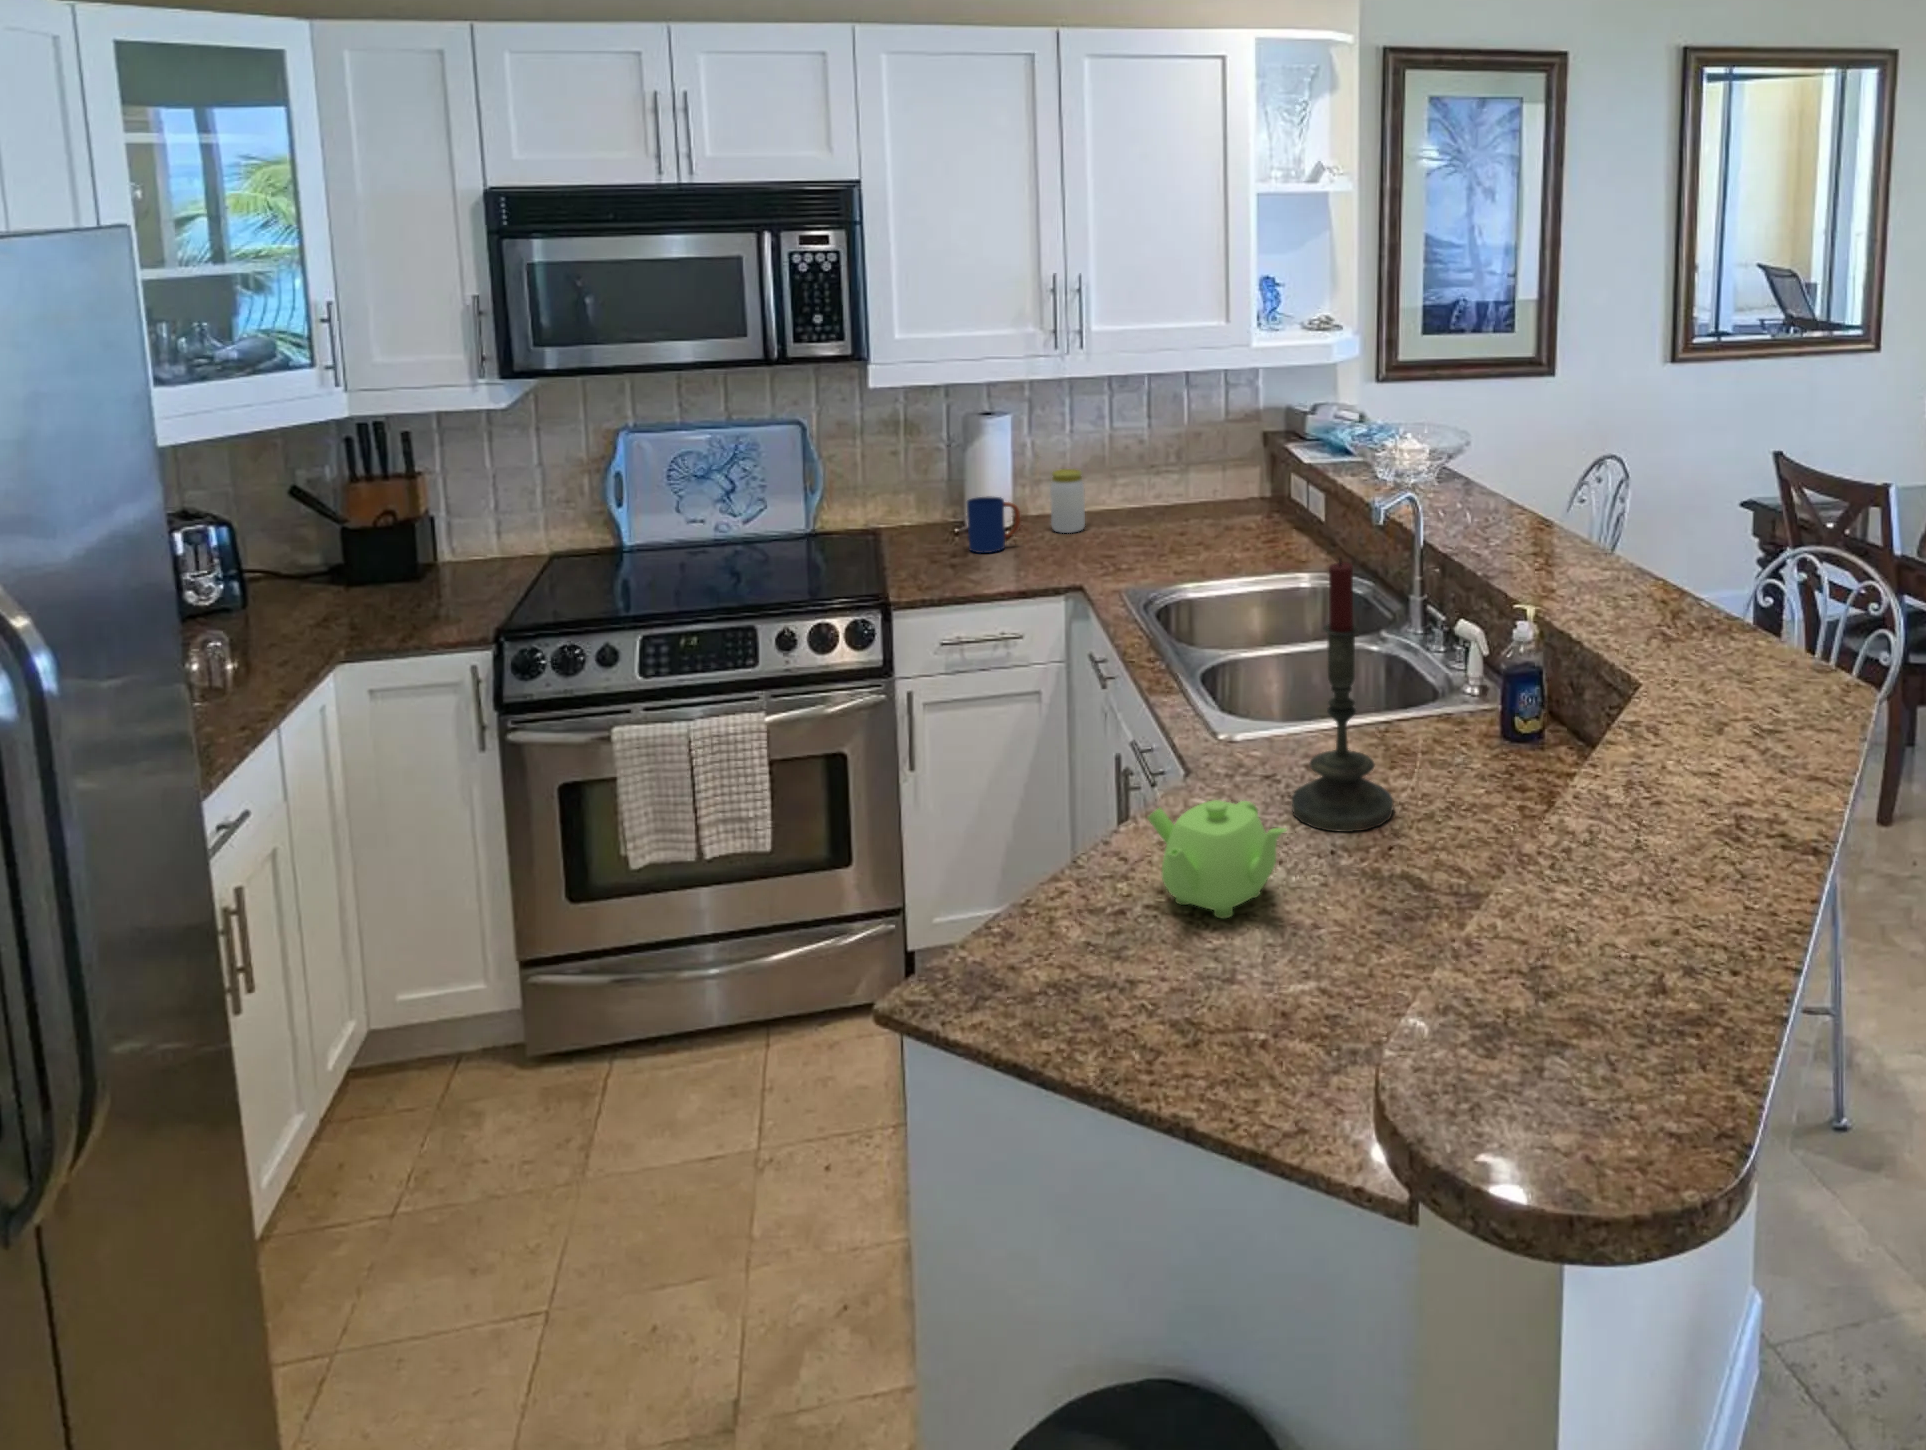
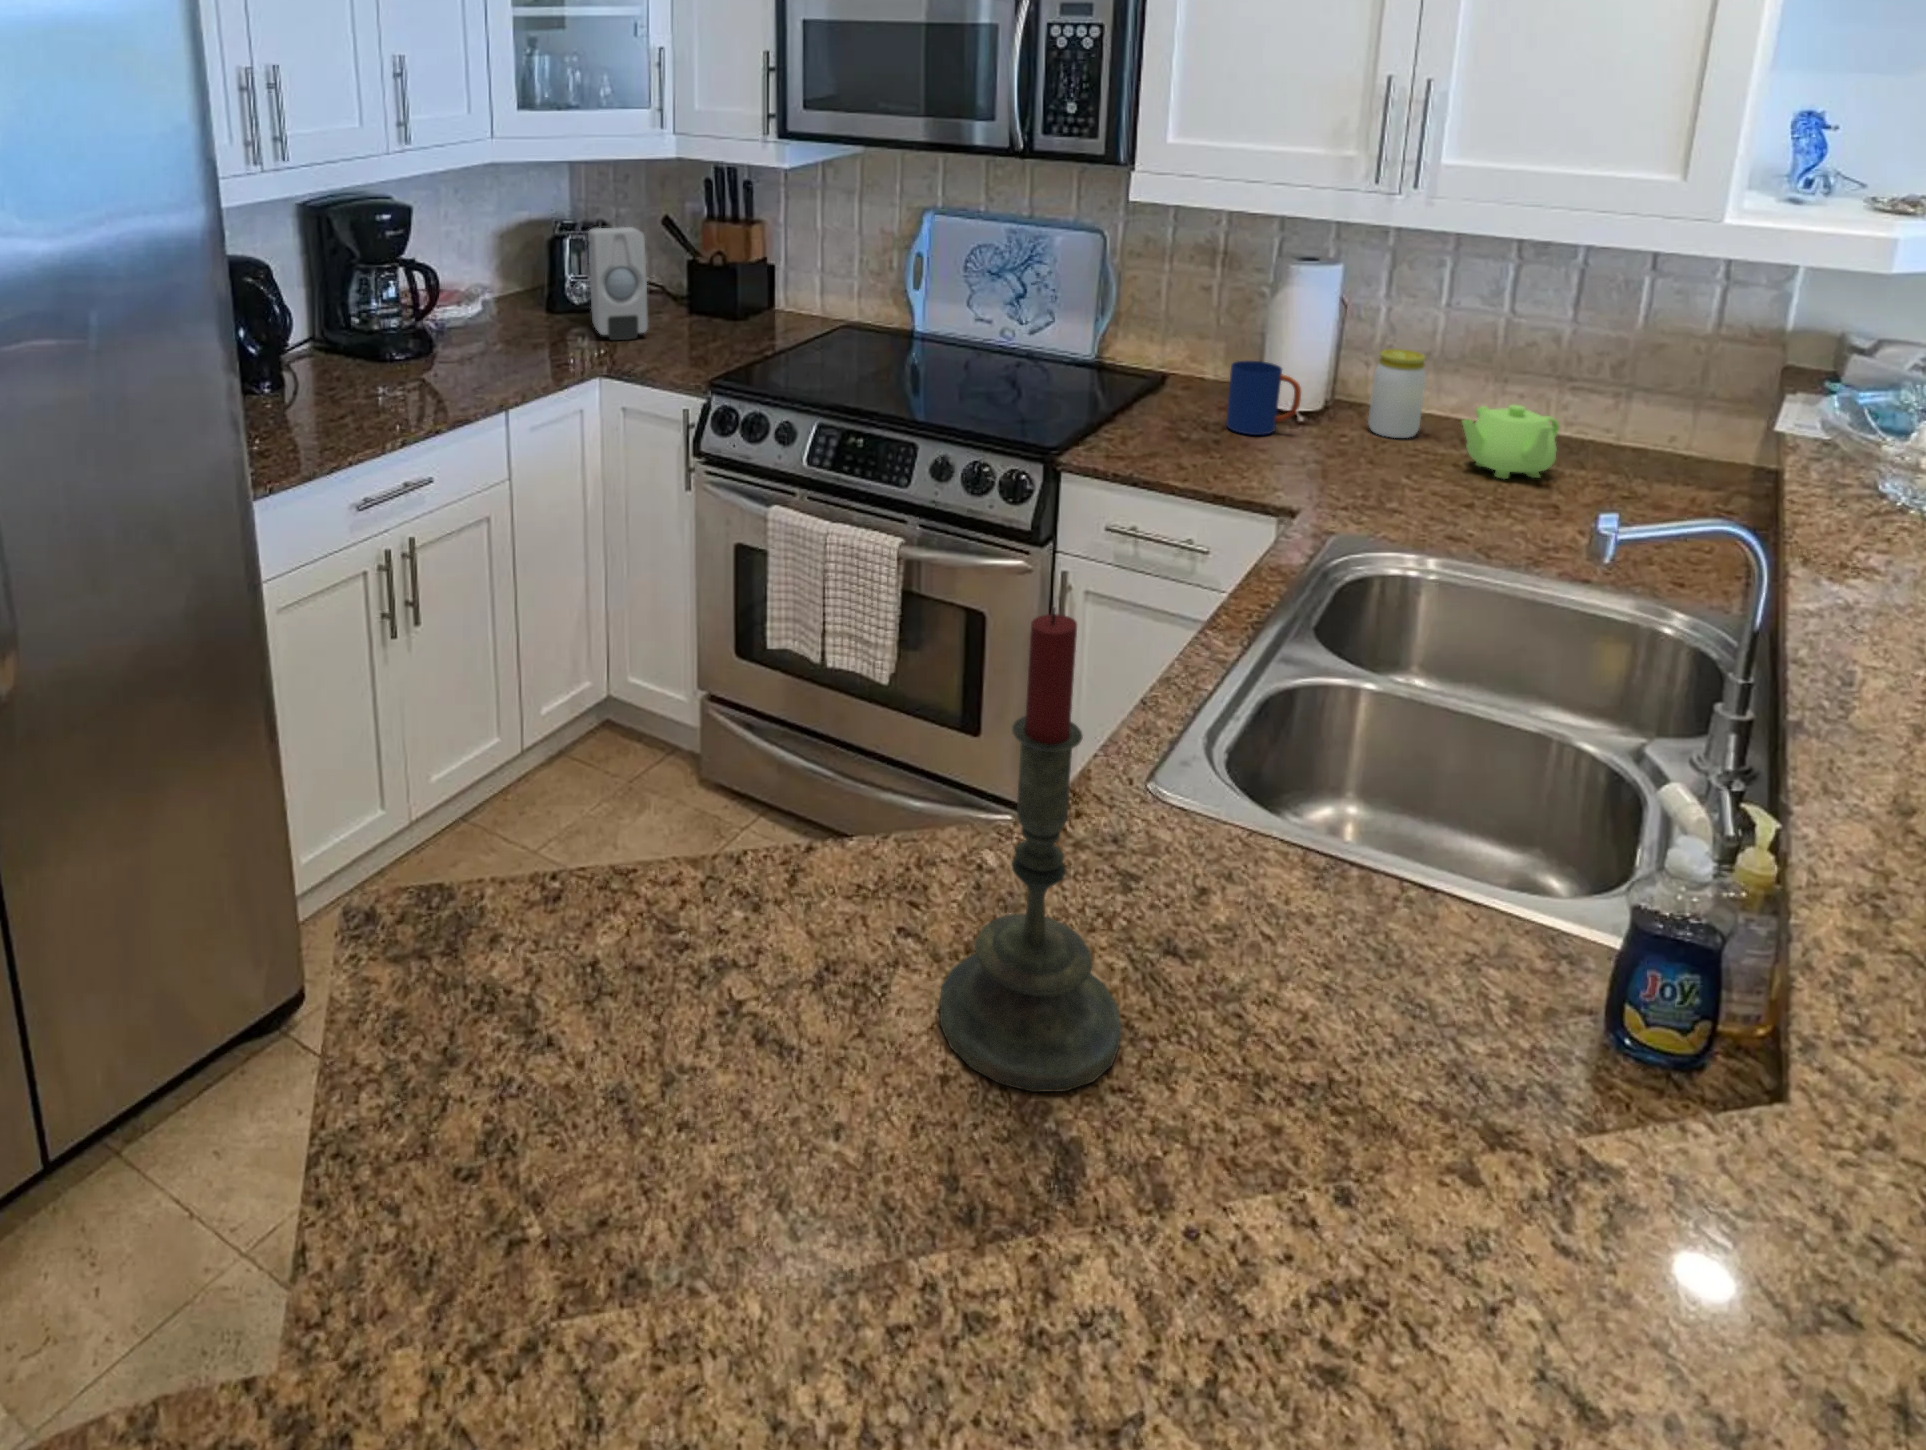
soap dispenser: none [225,498,342,627] -> present [588,227,648,340]
teapot: present [1148,800,1286,919] -> present [1462,405,1559,479]

